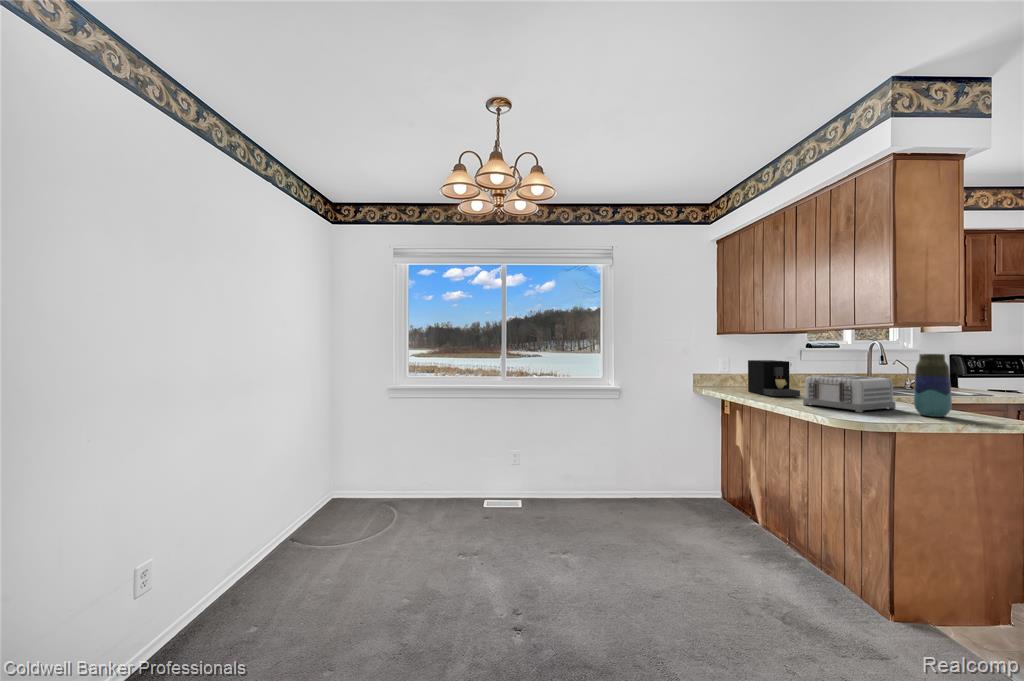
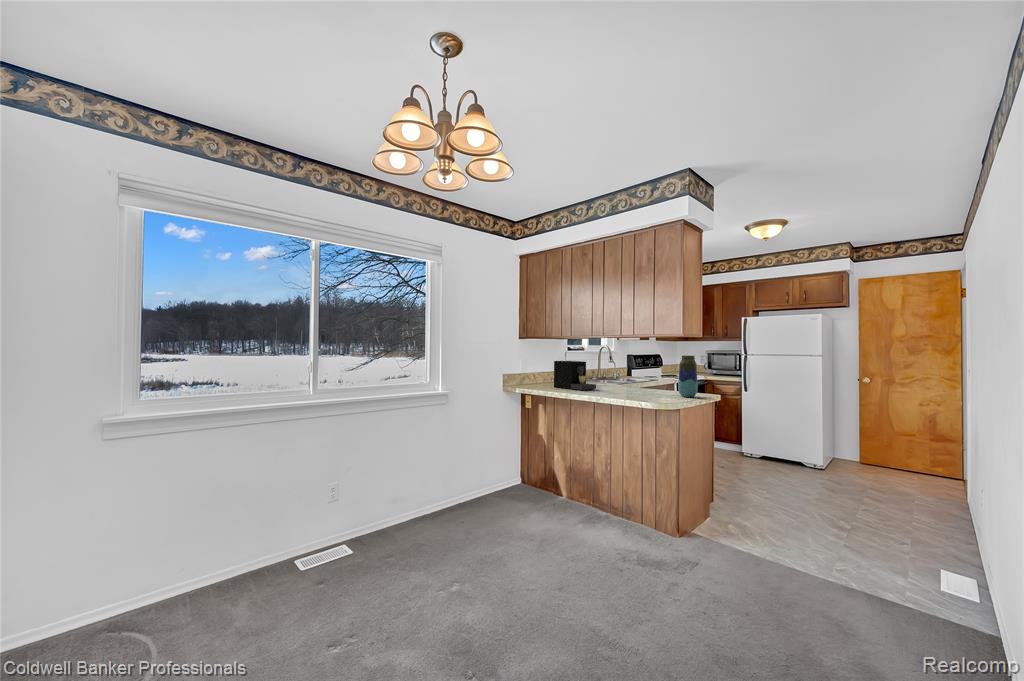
toaster: present [803,375,896,412] -> none [614,371,663,397]

